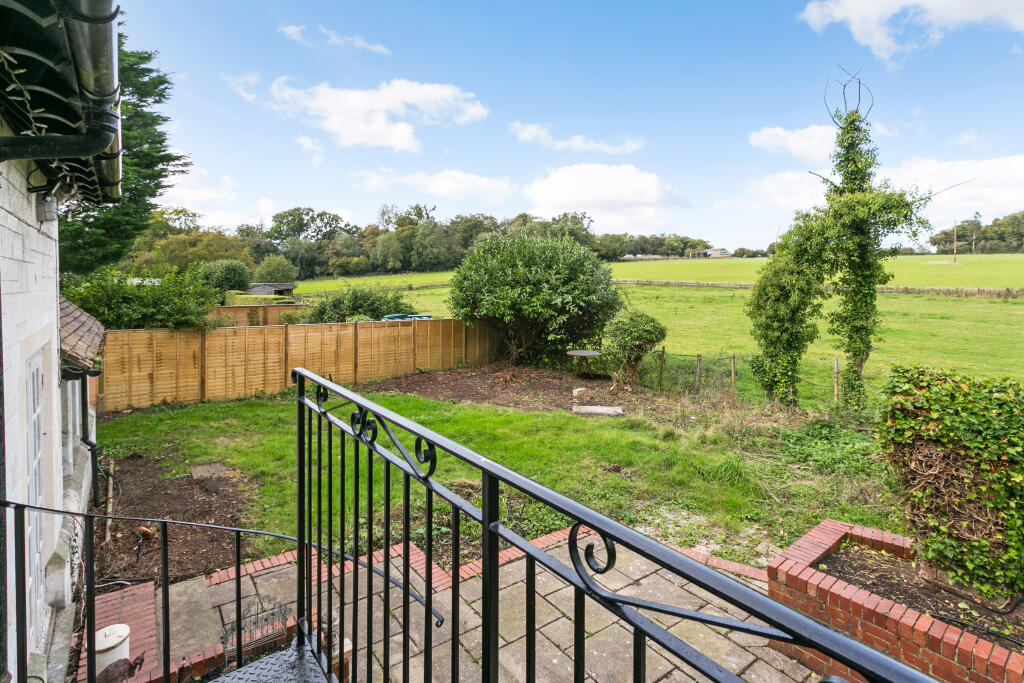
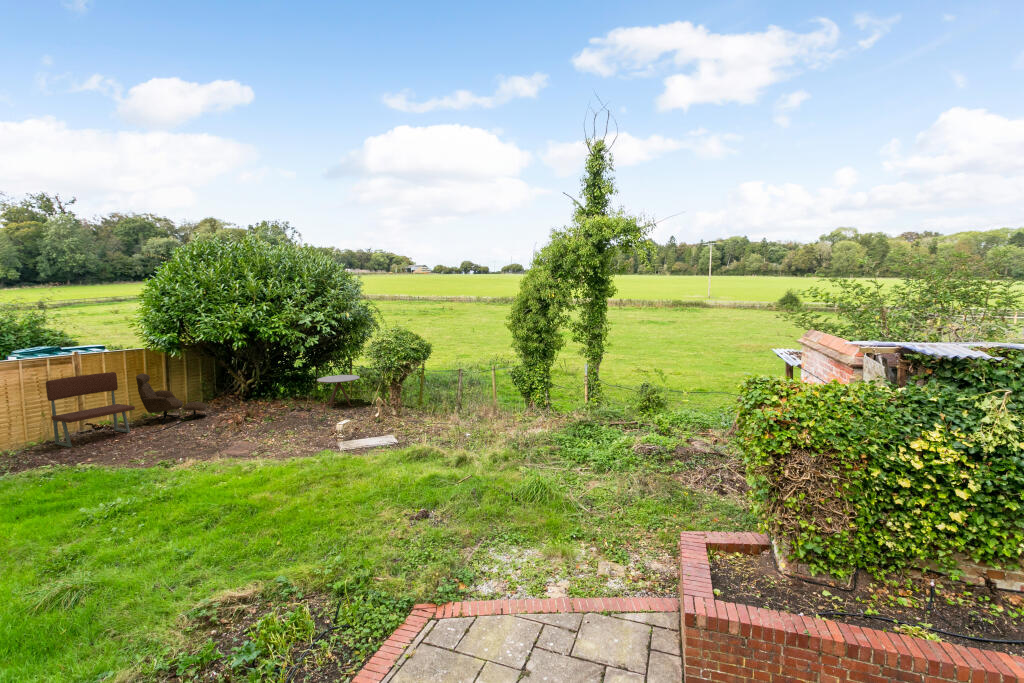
bench: none [399,334,444,382] -> present [46,372,135,447]
lounge chair: none [447,337,488,375] -> present [136,373,207,424]

